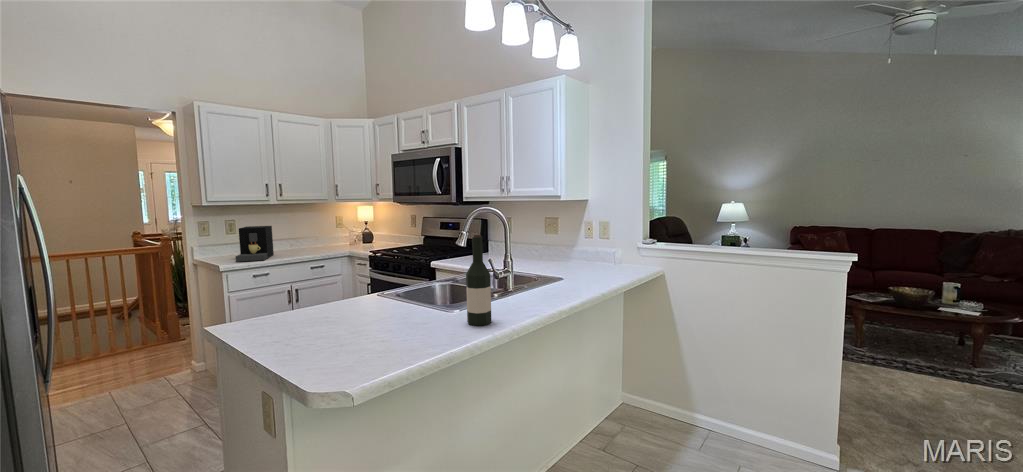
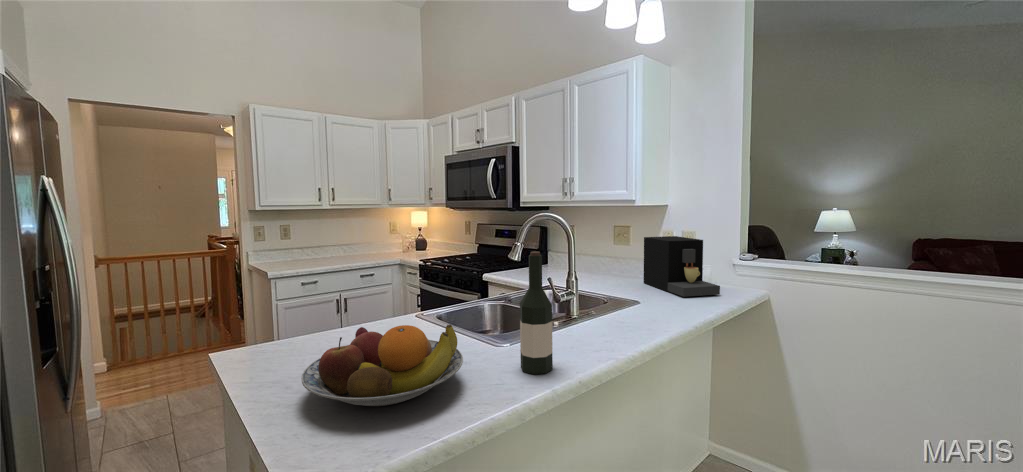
coffee maker: present [236,226,274,262] -> present [644,236,720,297]
fruit bowl: none [301,289,424,348] -> present [301,324,463,406]

